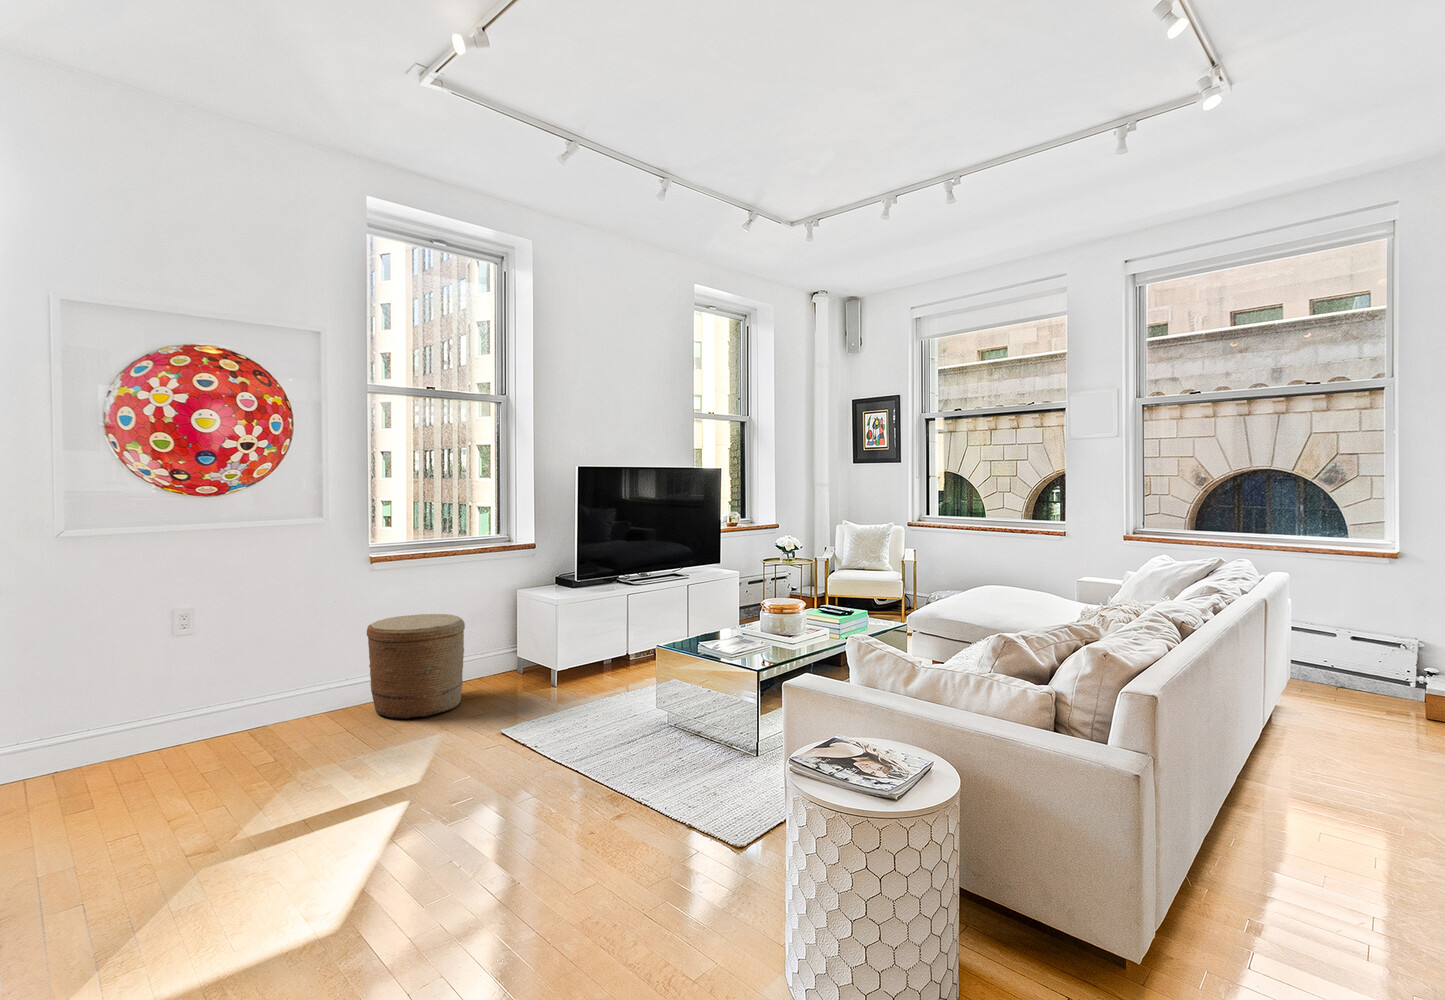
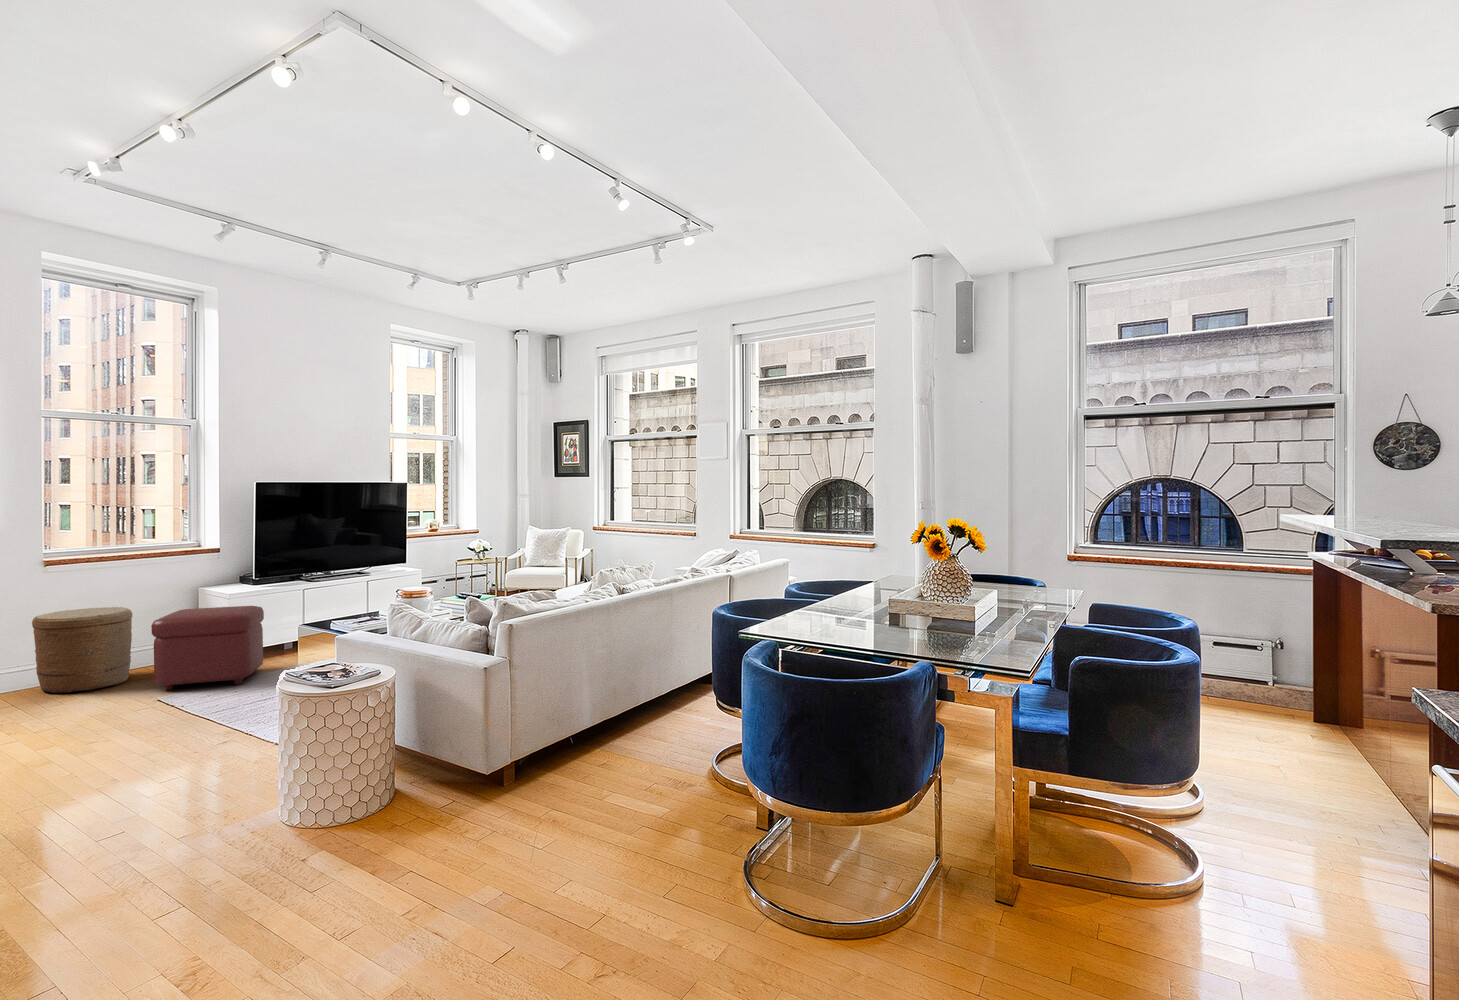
ottoman: none [496,618,605,722] -> present [151,606,264,690]

